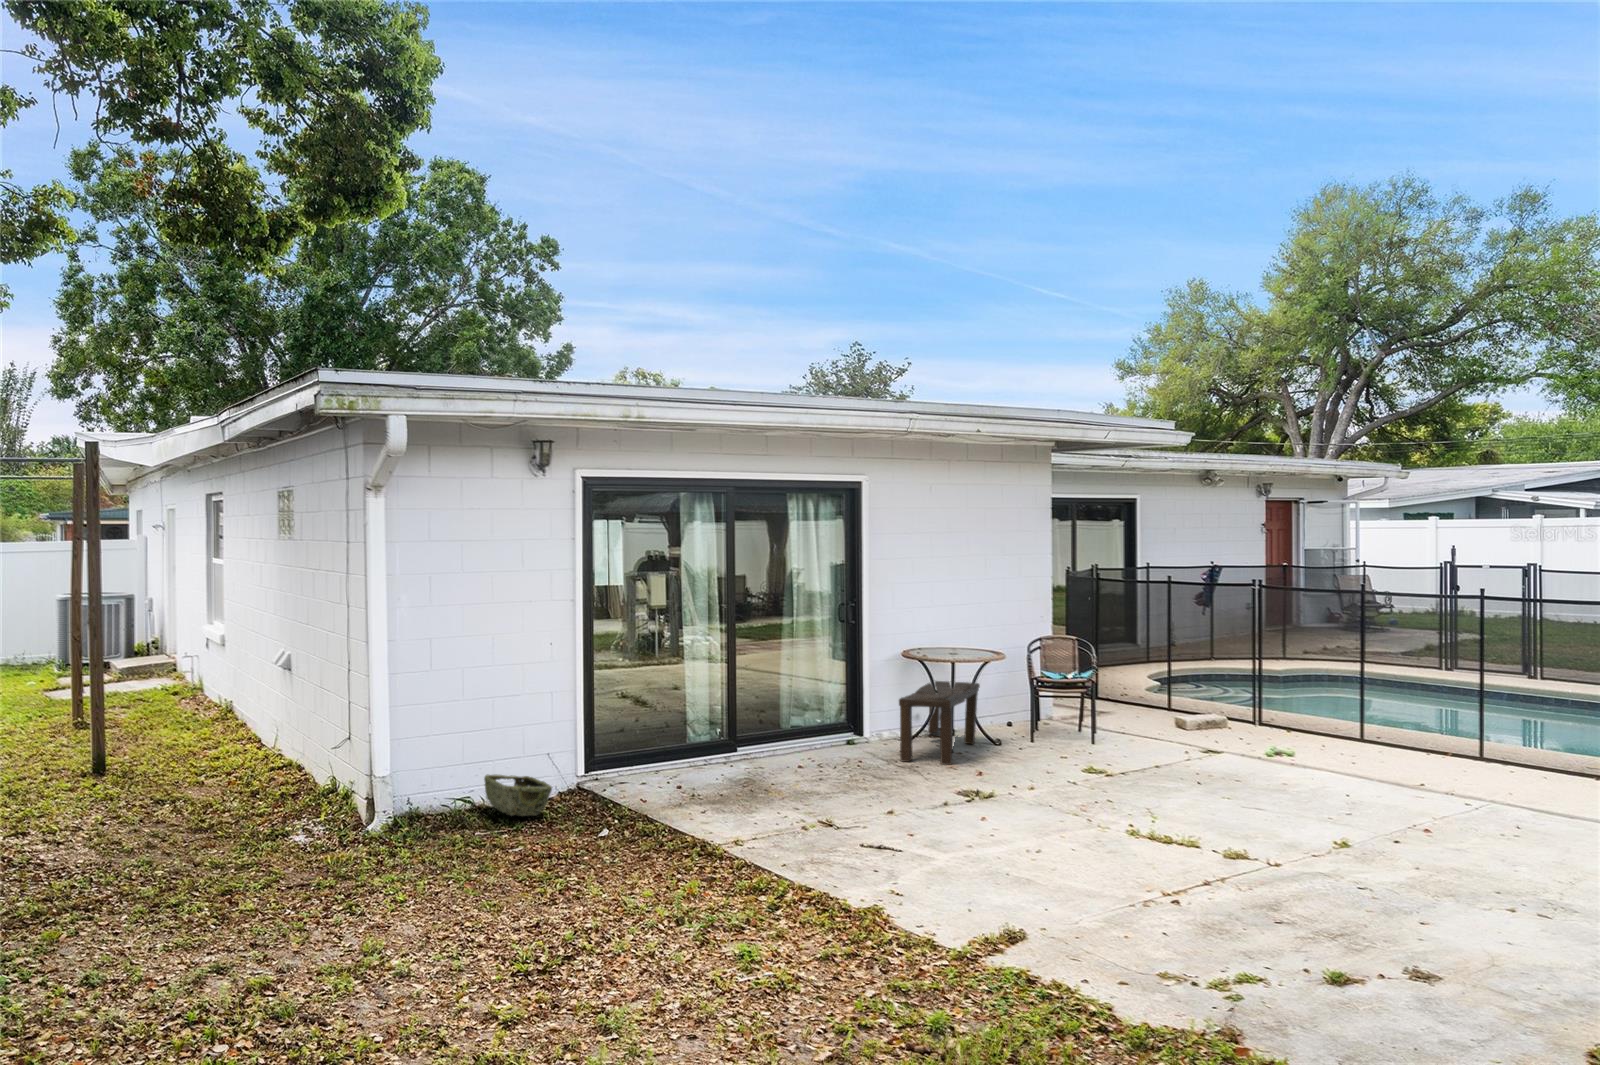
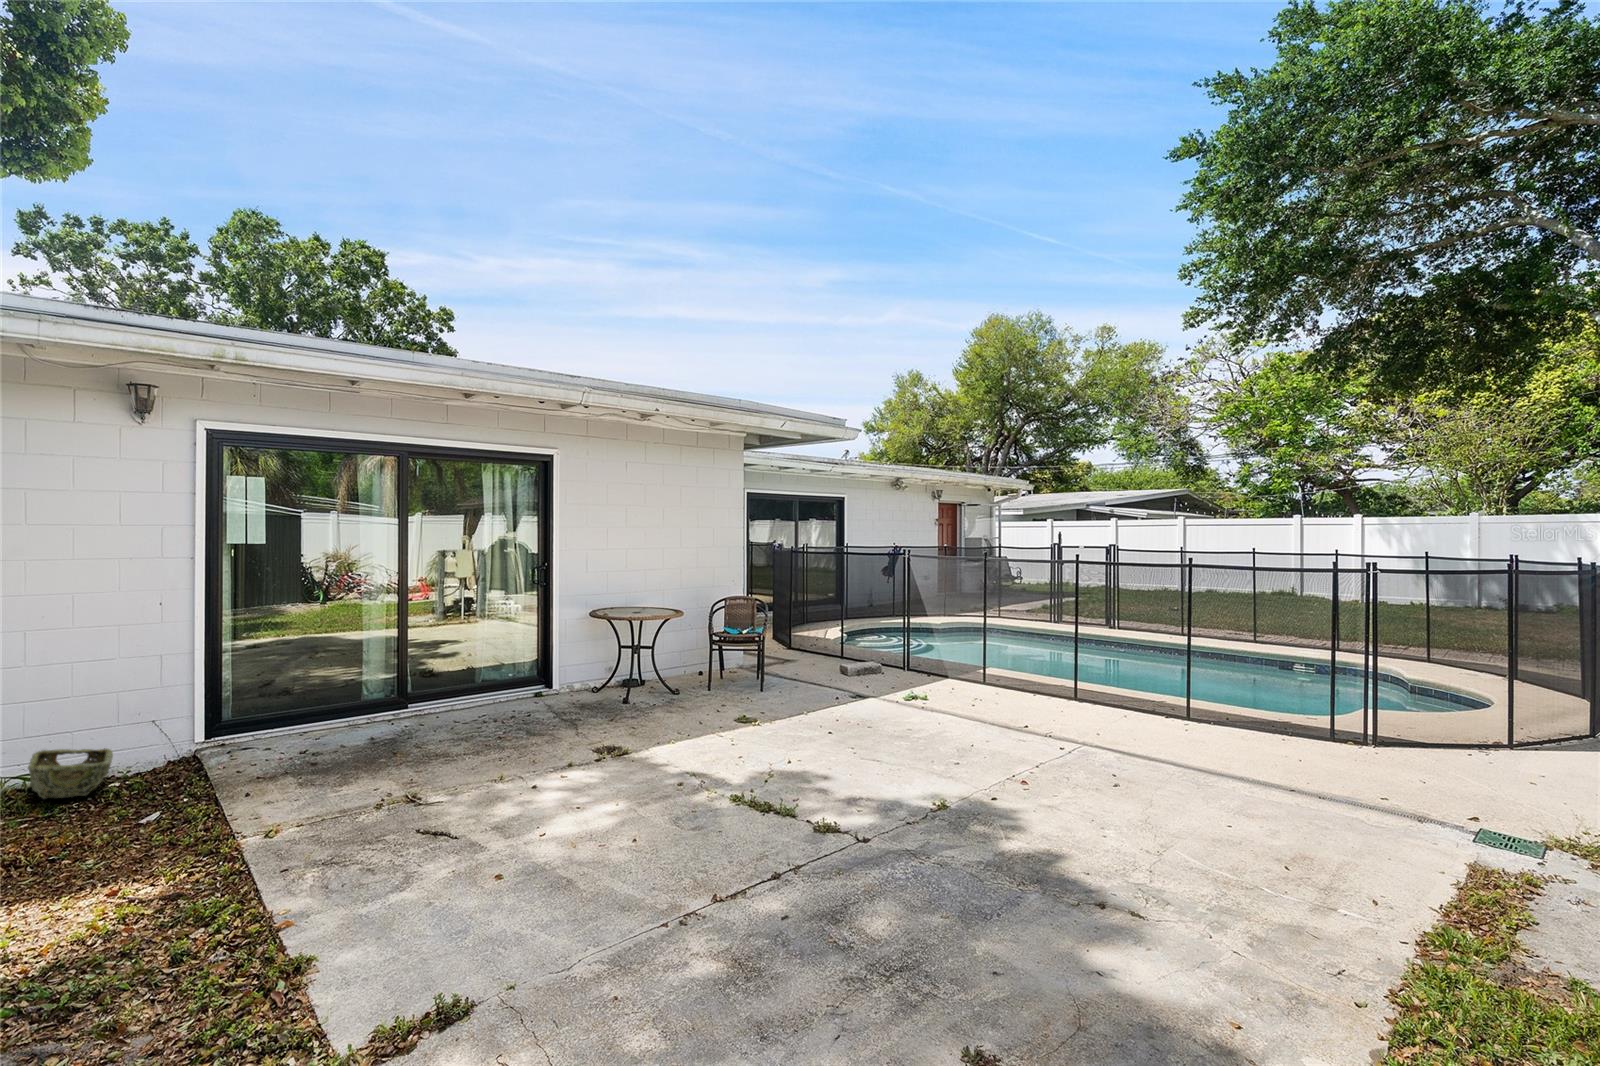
bench: present [899,681,980,765] -> none [577,638,666,713]

